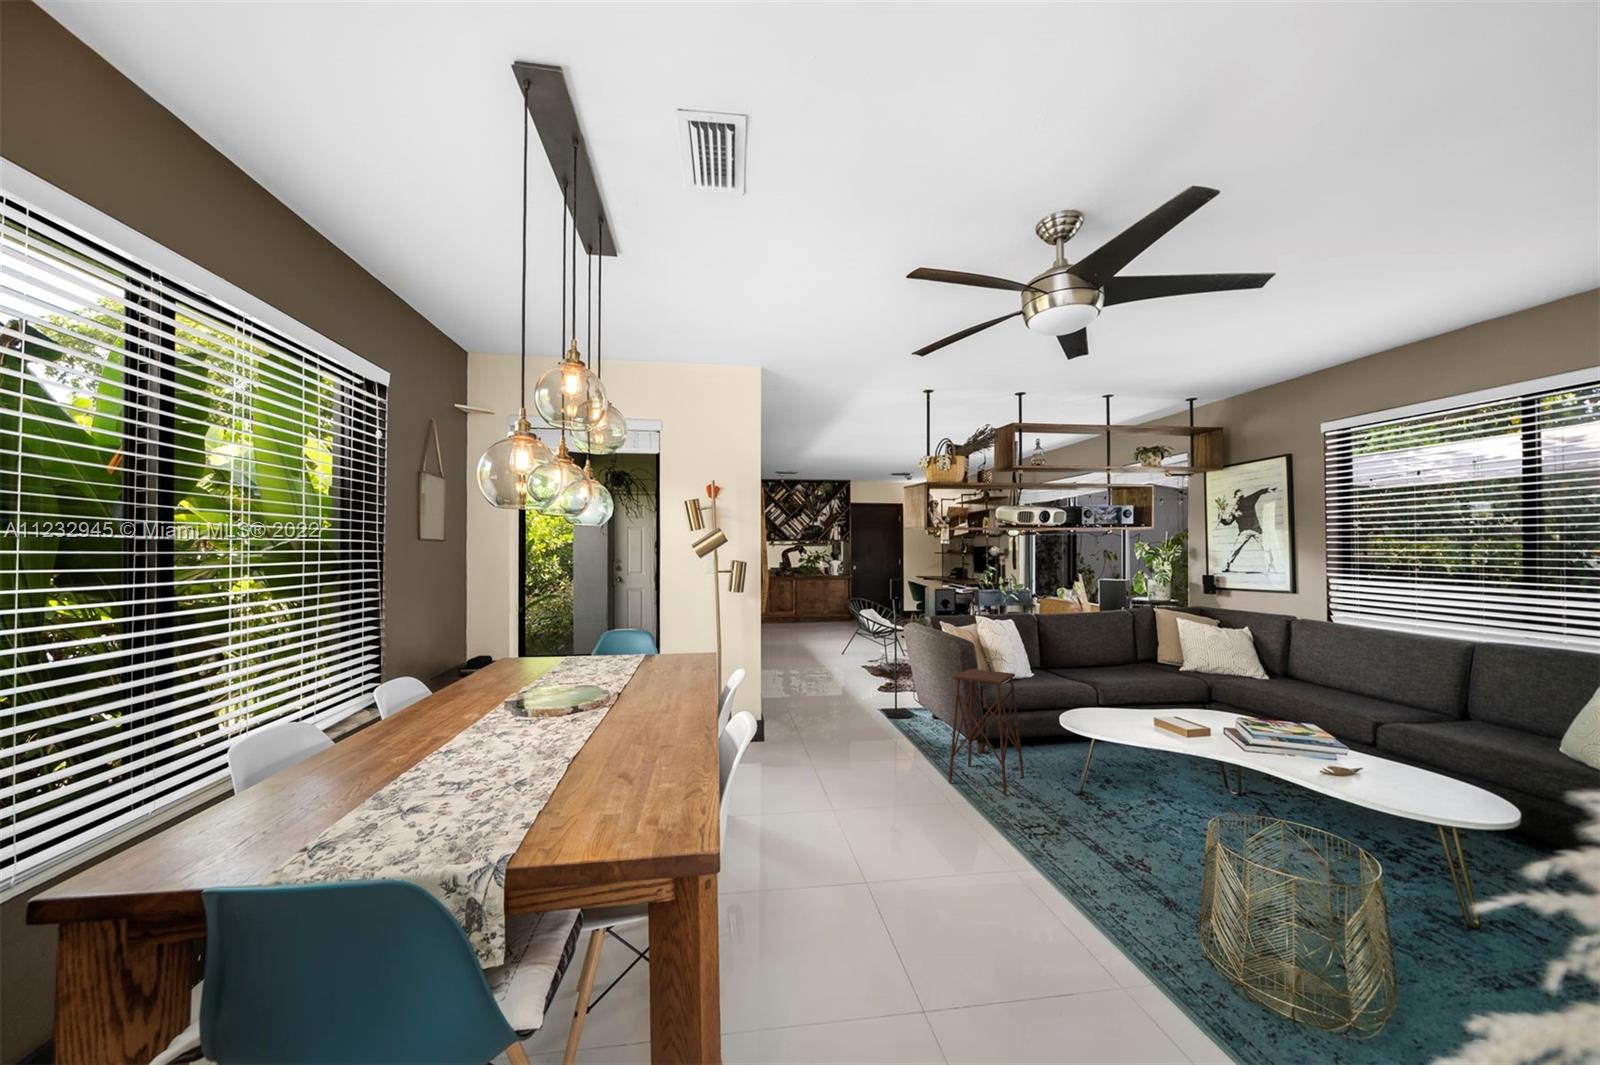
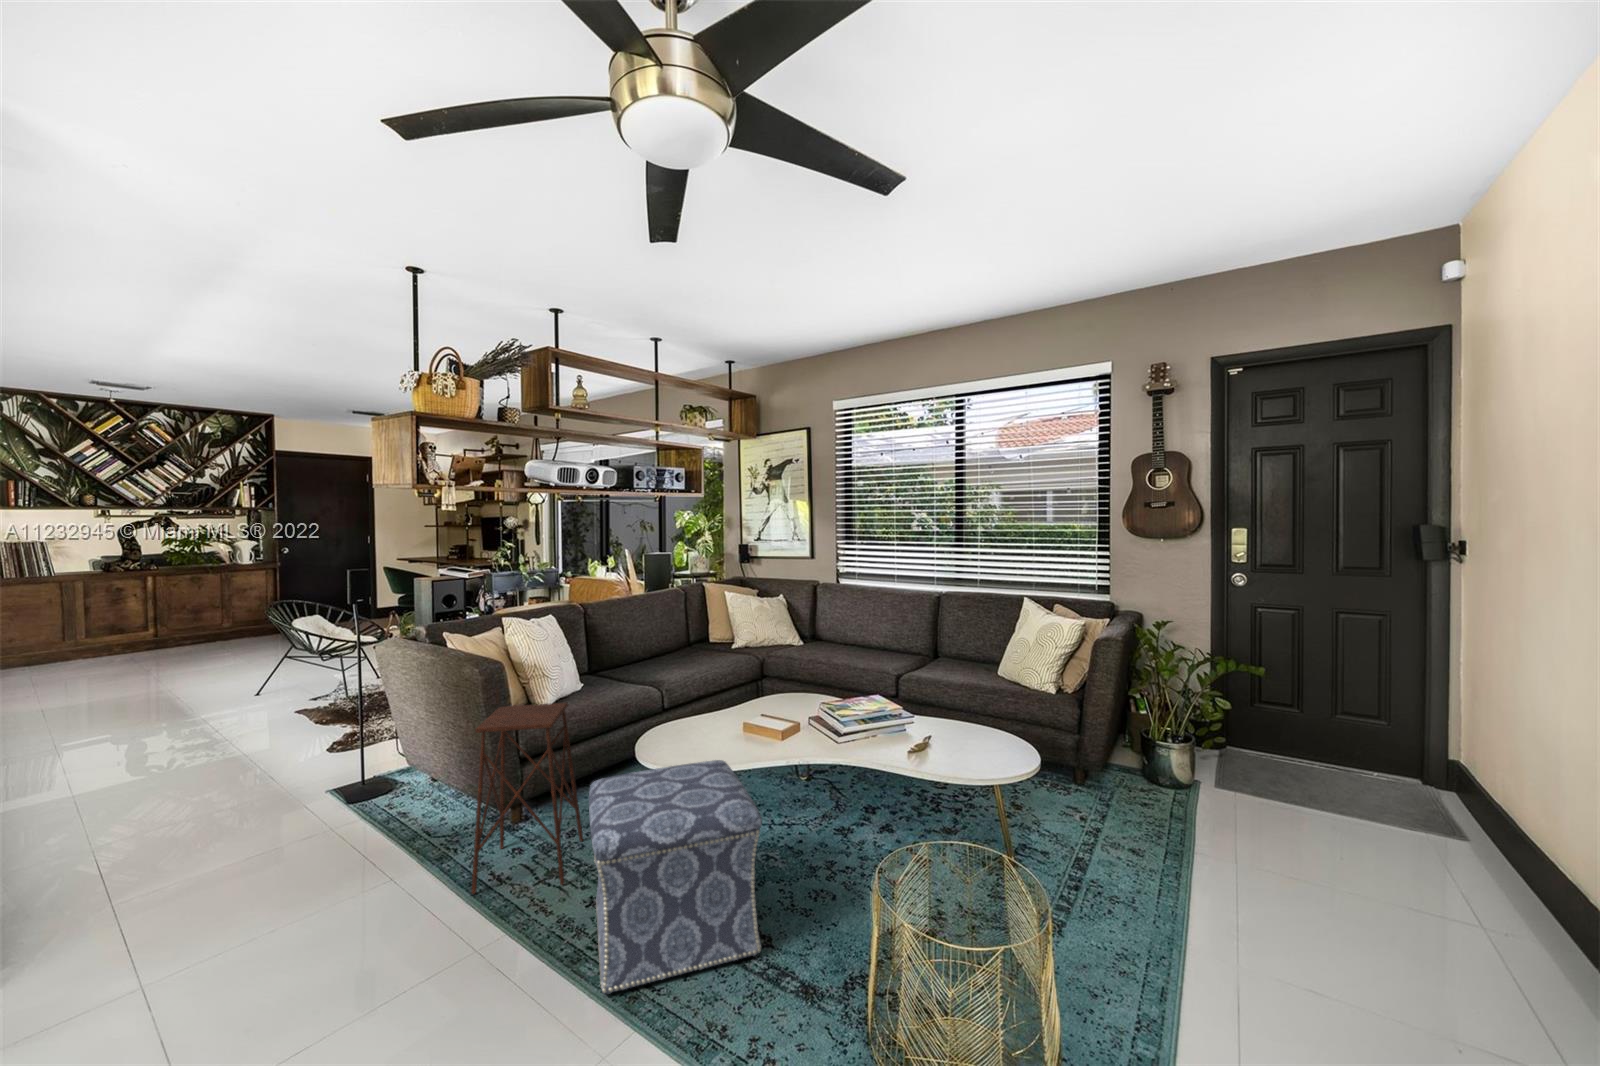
ottoman: none [1016,722,1142,870] -> present [589,760,762,994]

